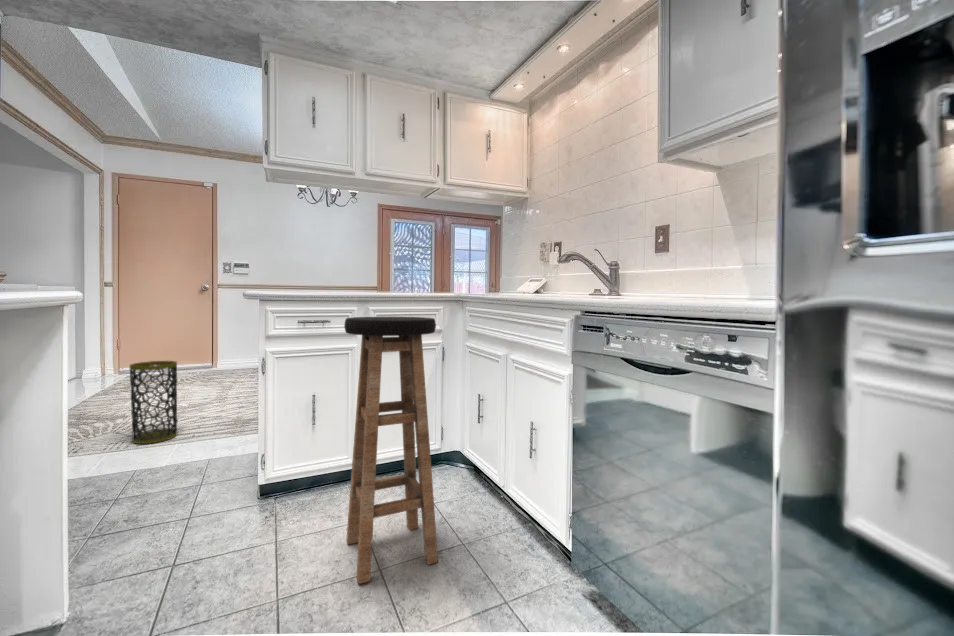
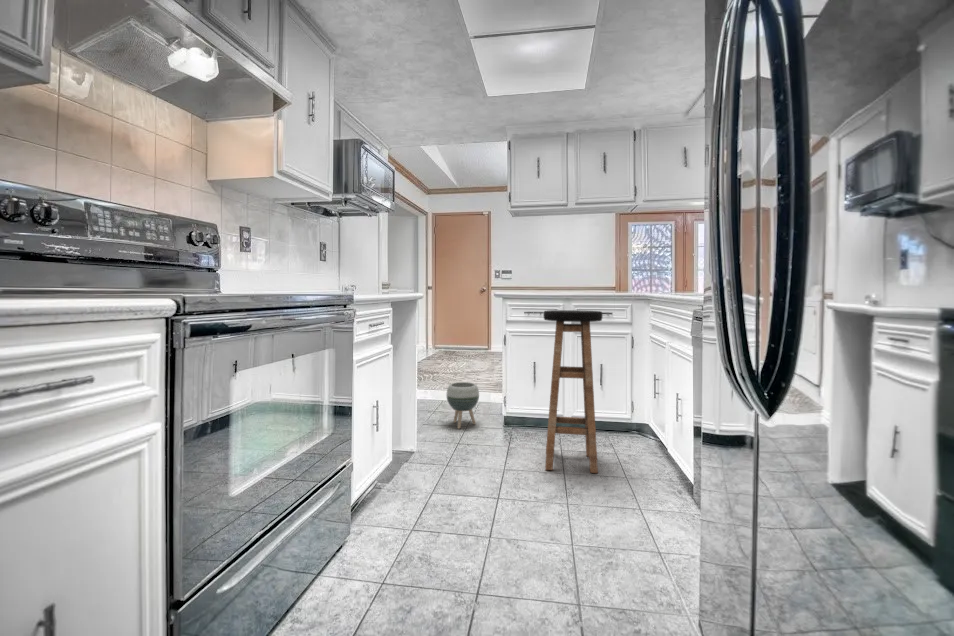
trash can: present [130,361,177,444] -> none [440,338,464,389]
planter: none [144,441,214,530] -> present [447,382,479,429]

